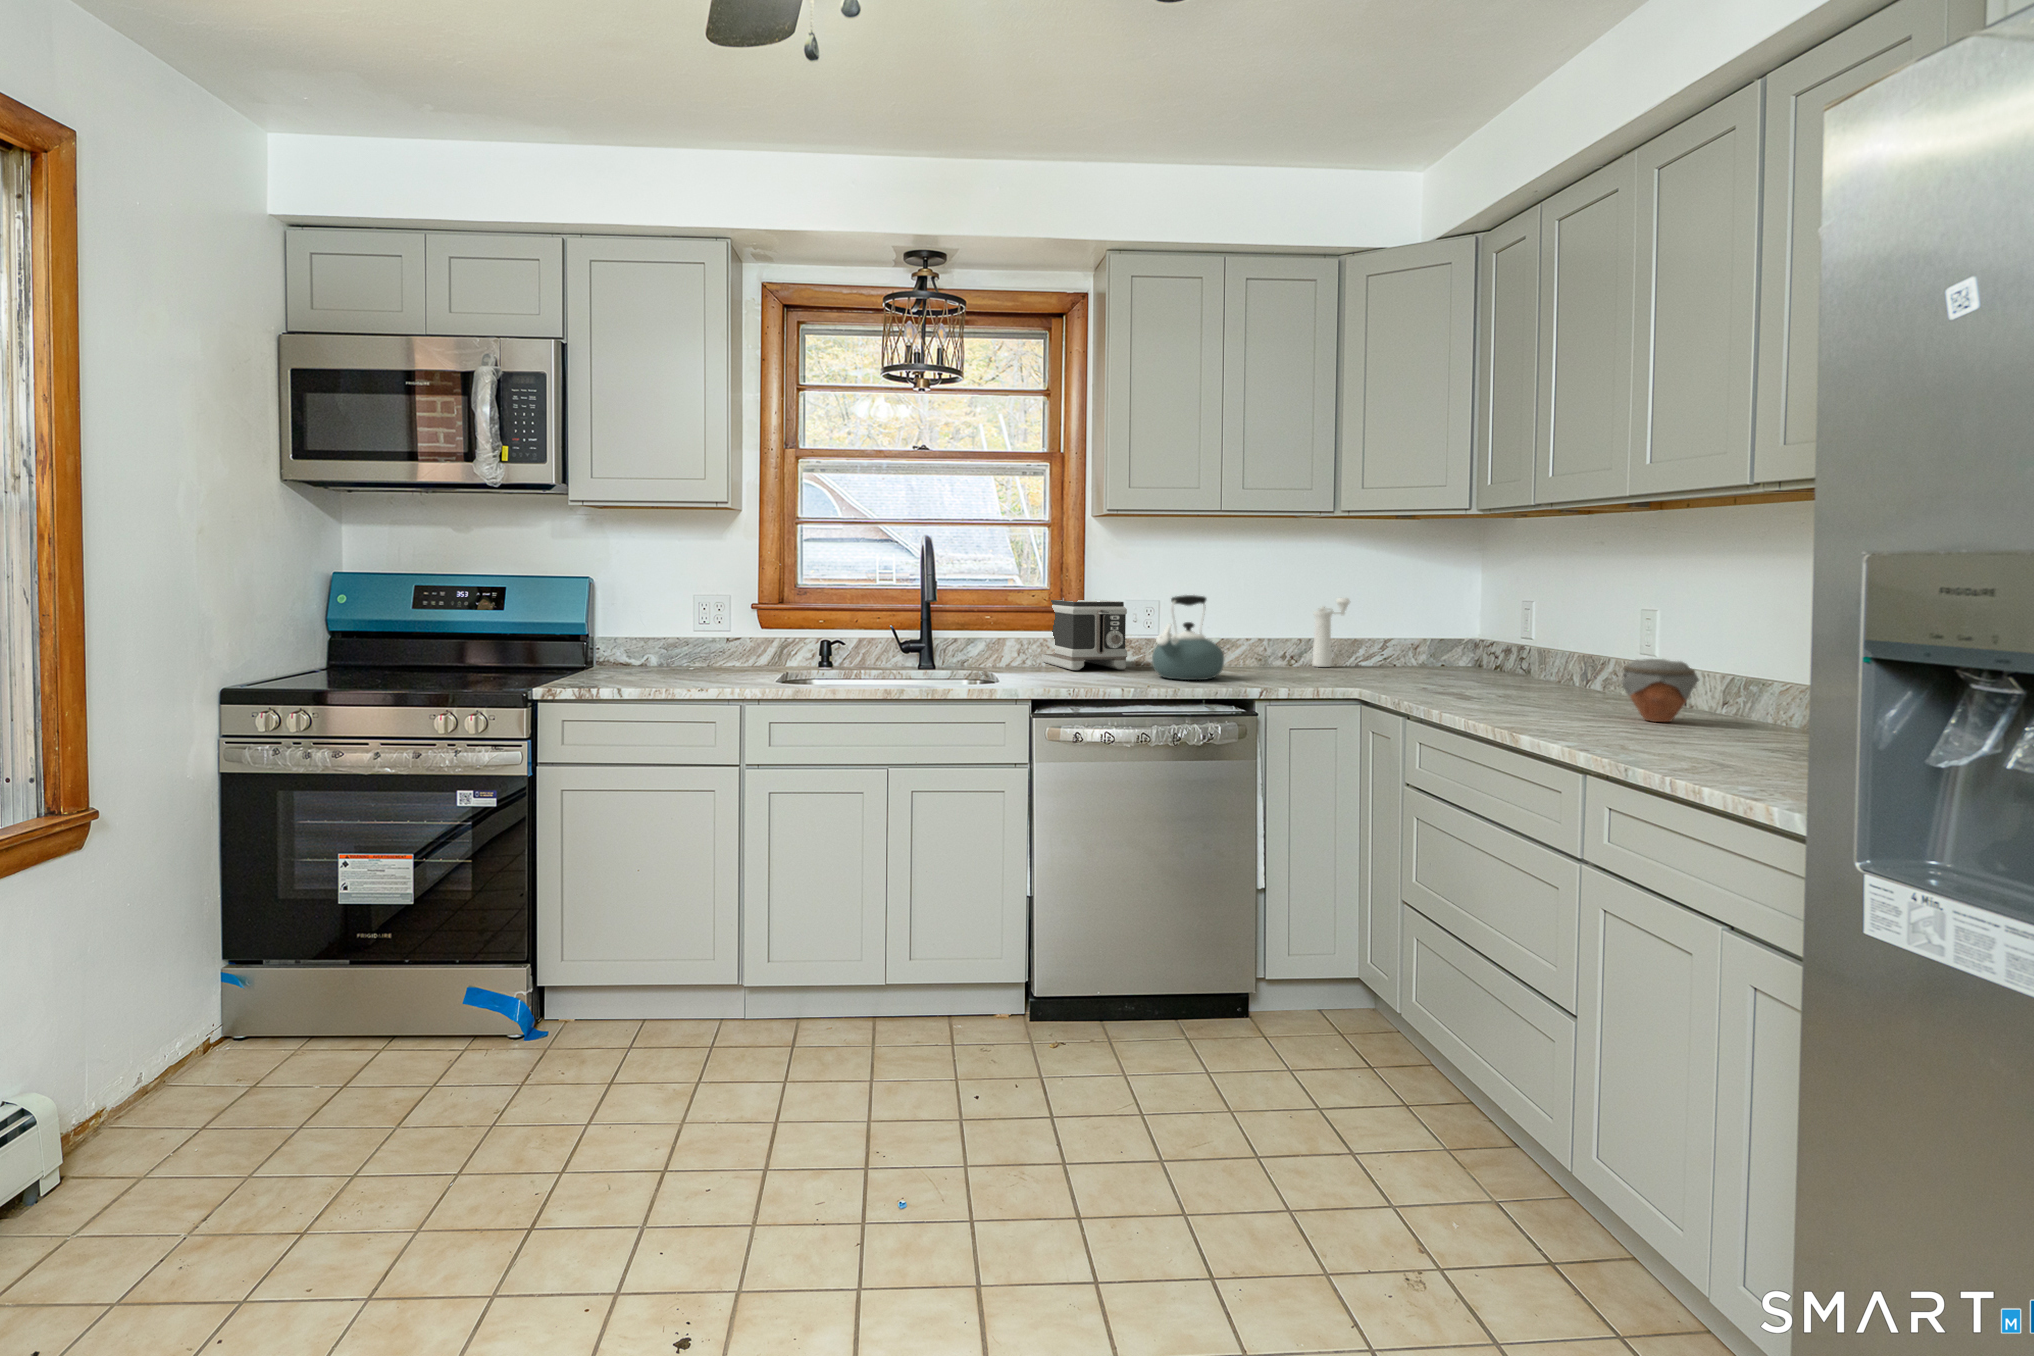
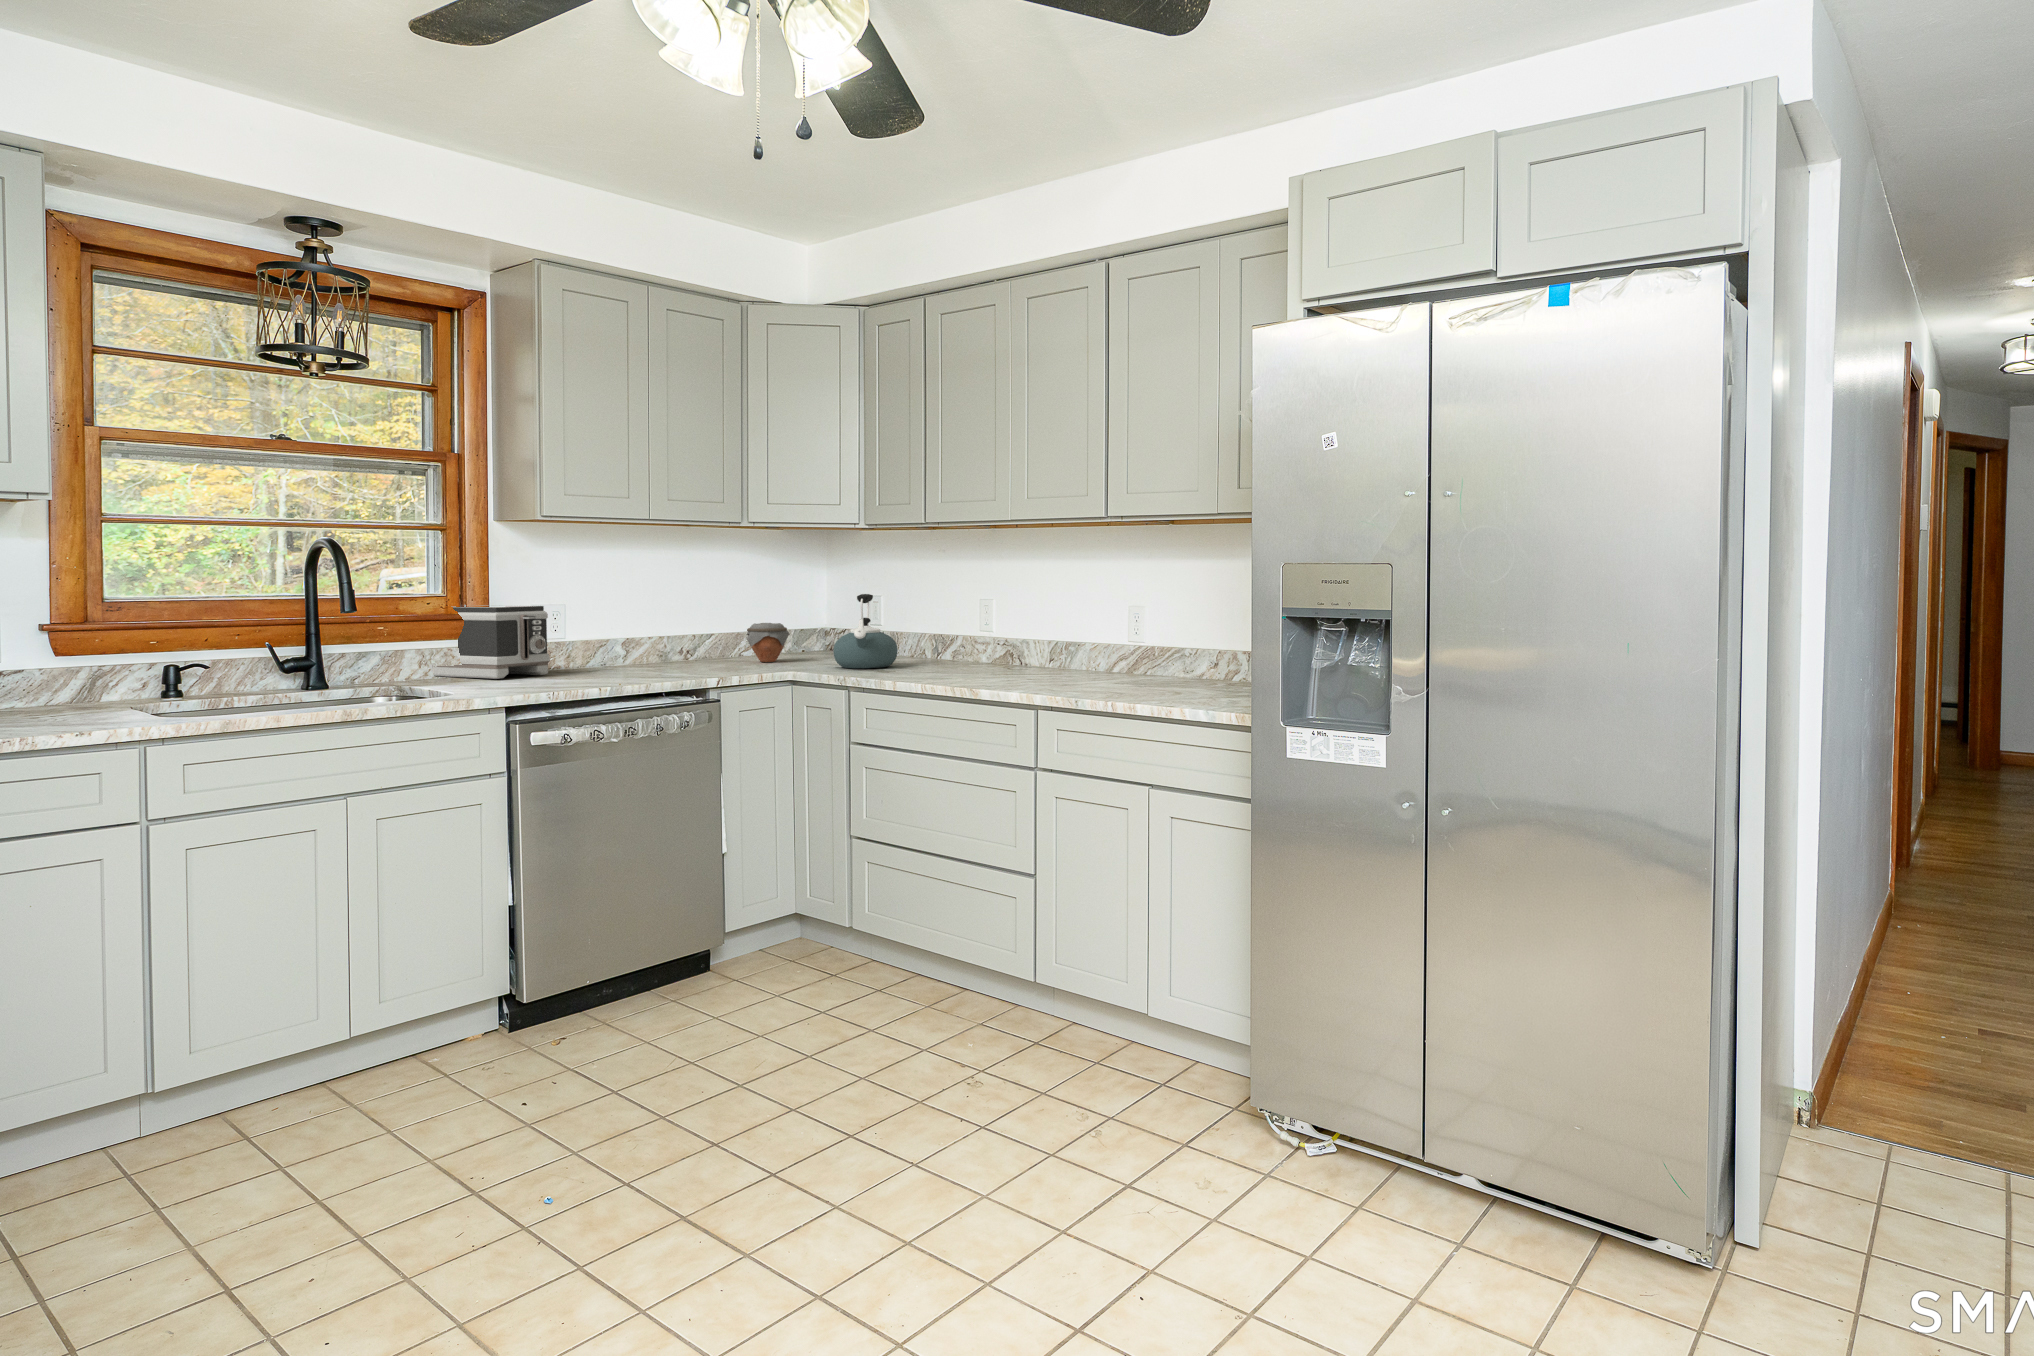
kettle: present [1152,595,1224,680] -> present [833,594,898,668]
pepper mill: present [1312,598,1350,667] -> none [707,596,734,660]
jar: present [1622,659,1699,722] -> present [746,623,790,662]

